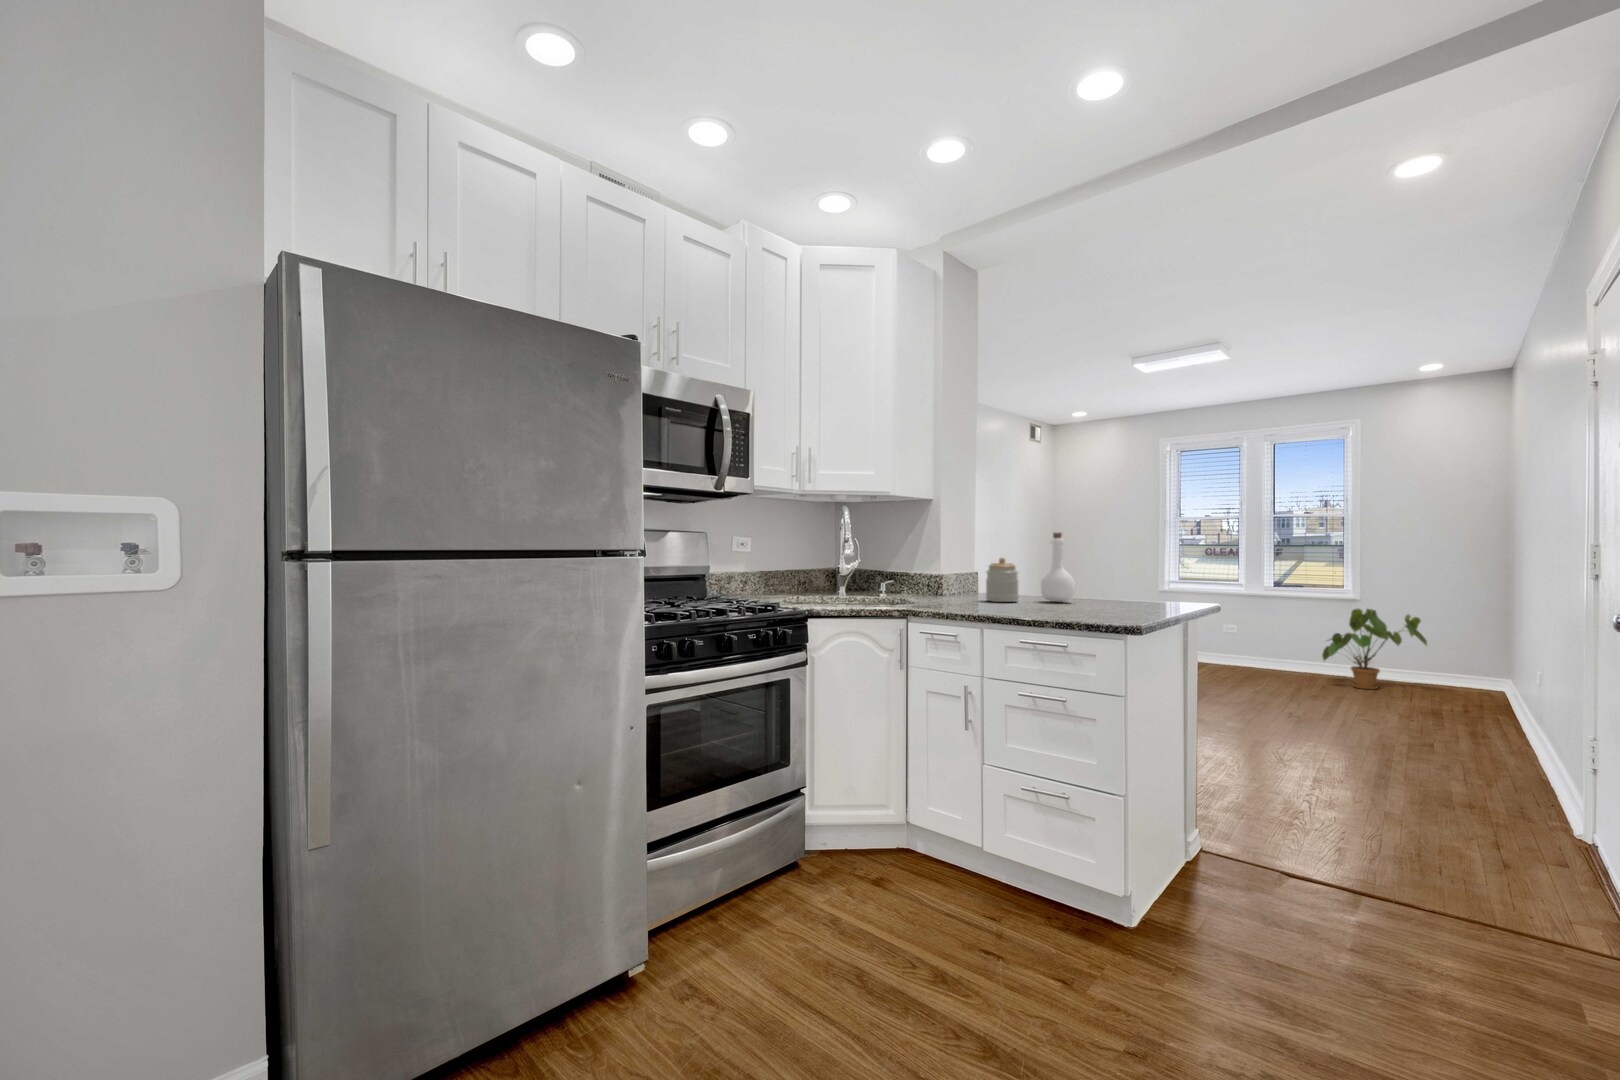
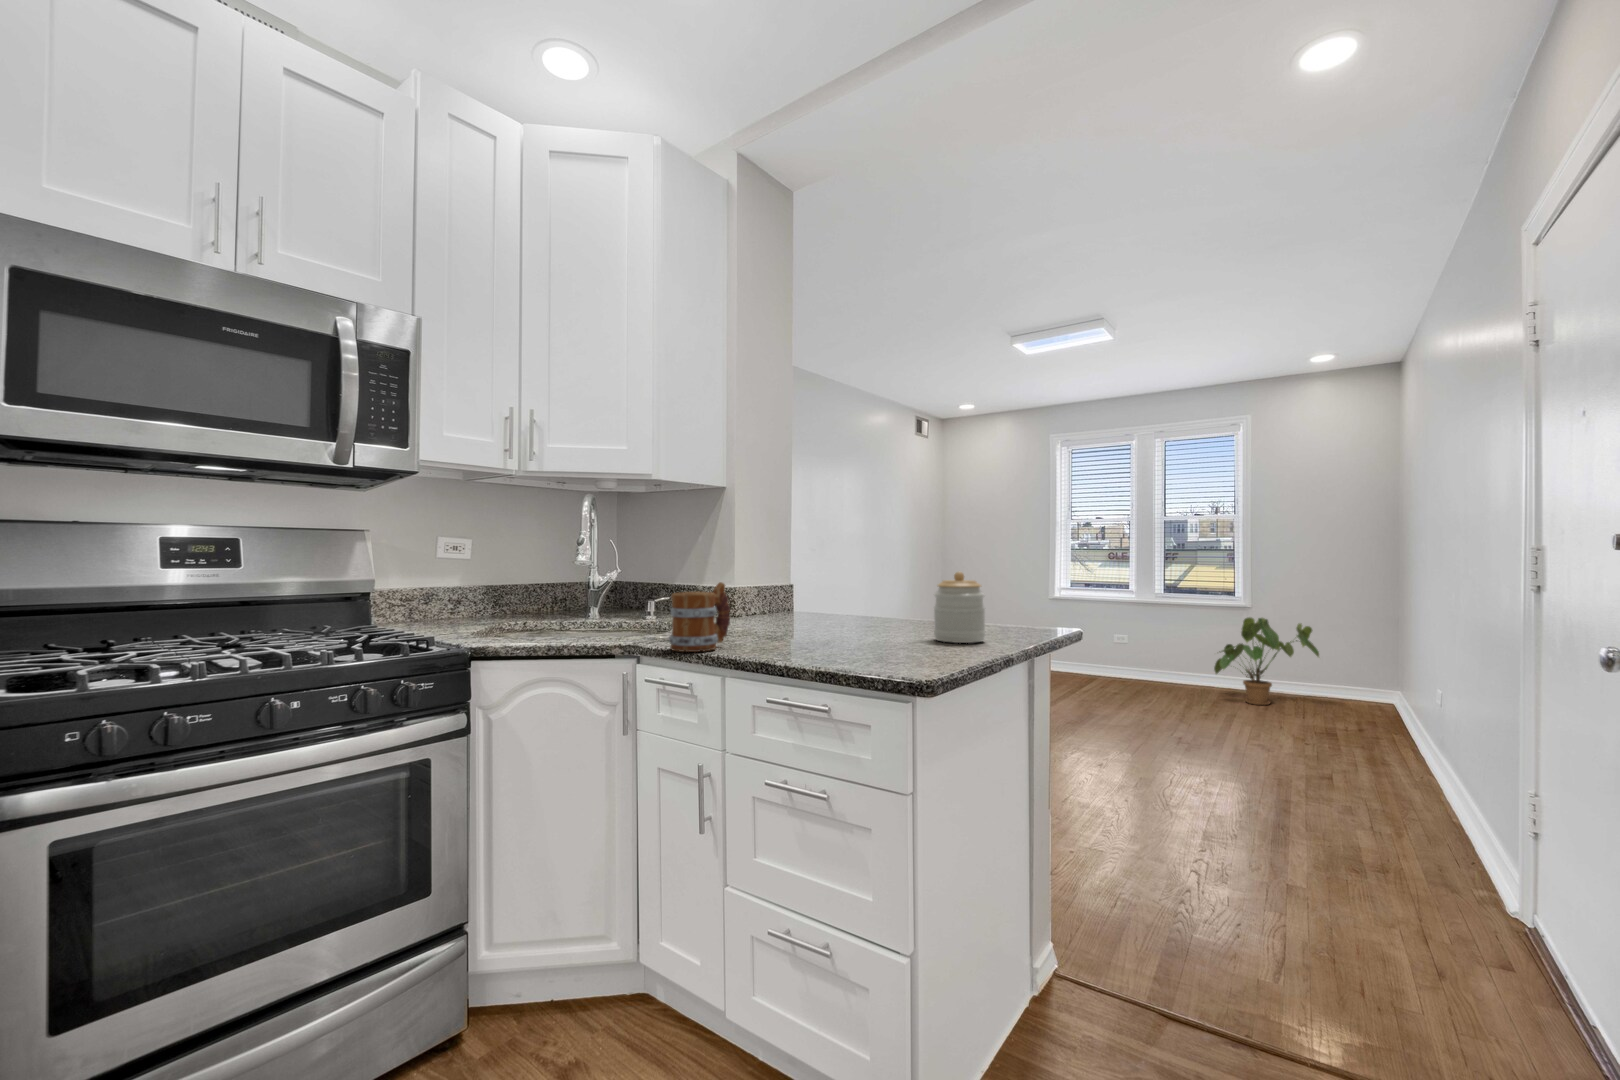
bottle: present [1041,533,1075,602] -> none [848,533,893,627]
jar: present [986,558,1019,602] -> present [934,572,985,643]
mug: none [941,567,978,612] -> present [669,582,730,652]

